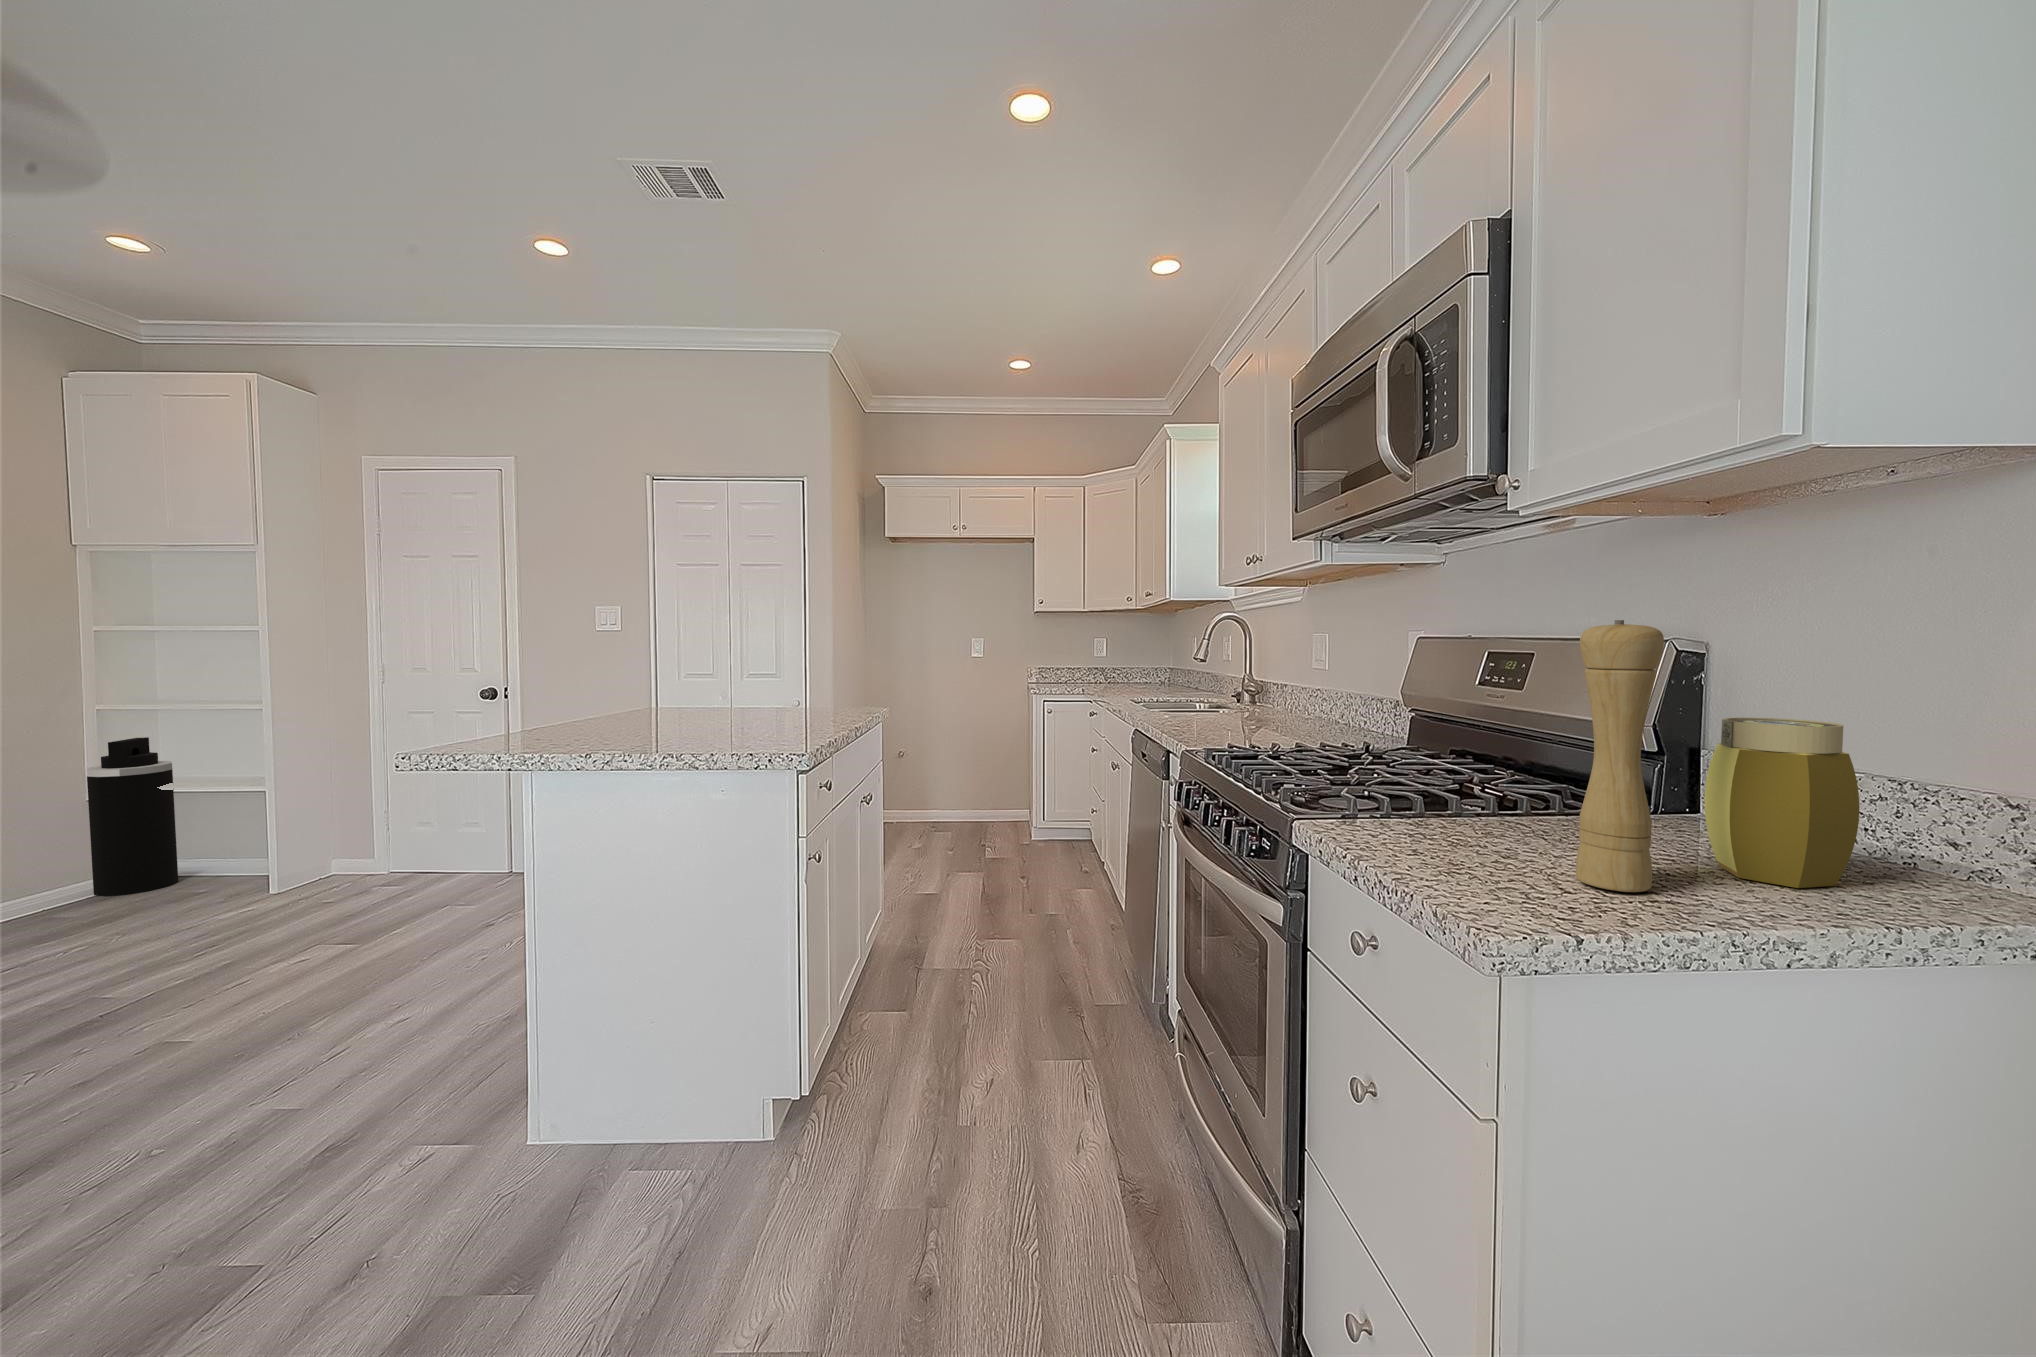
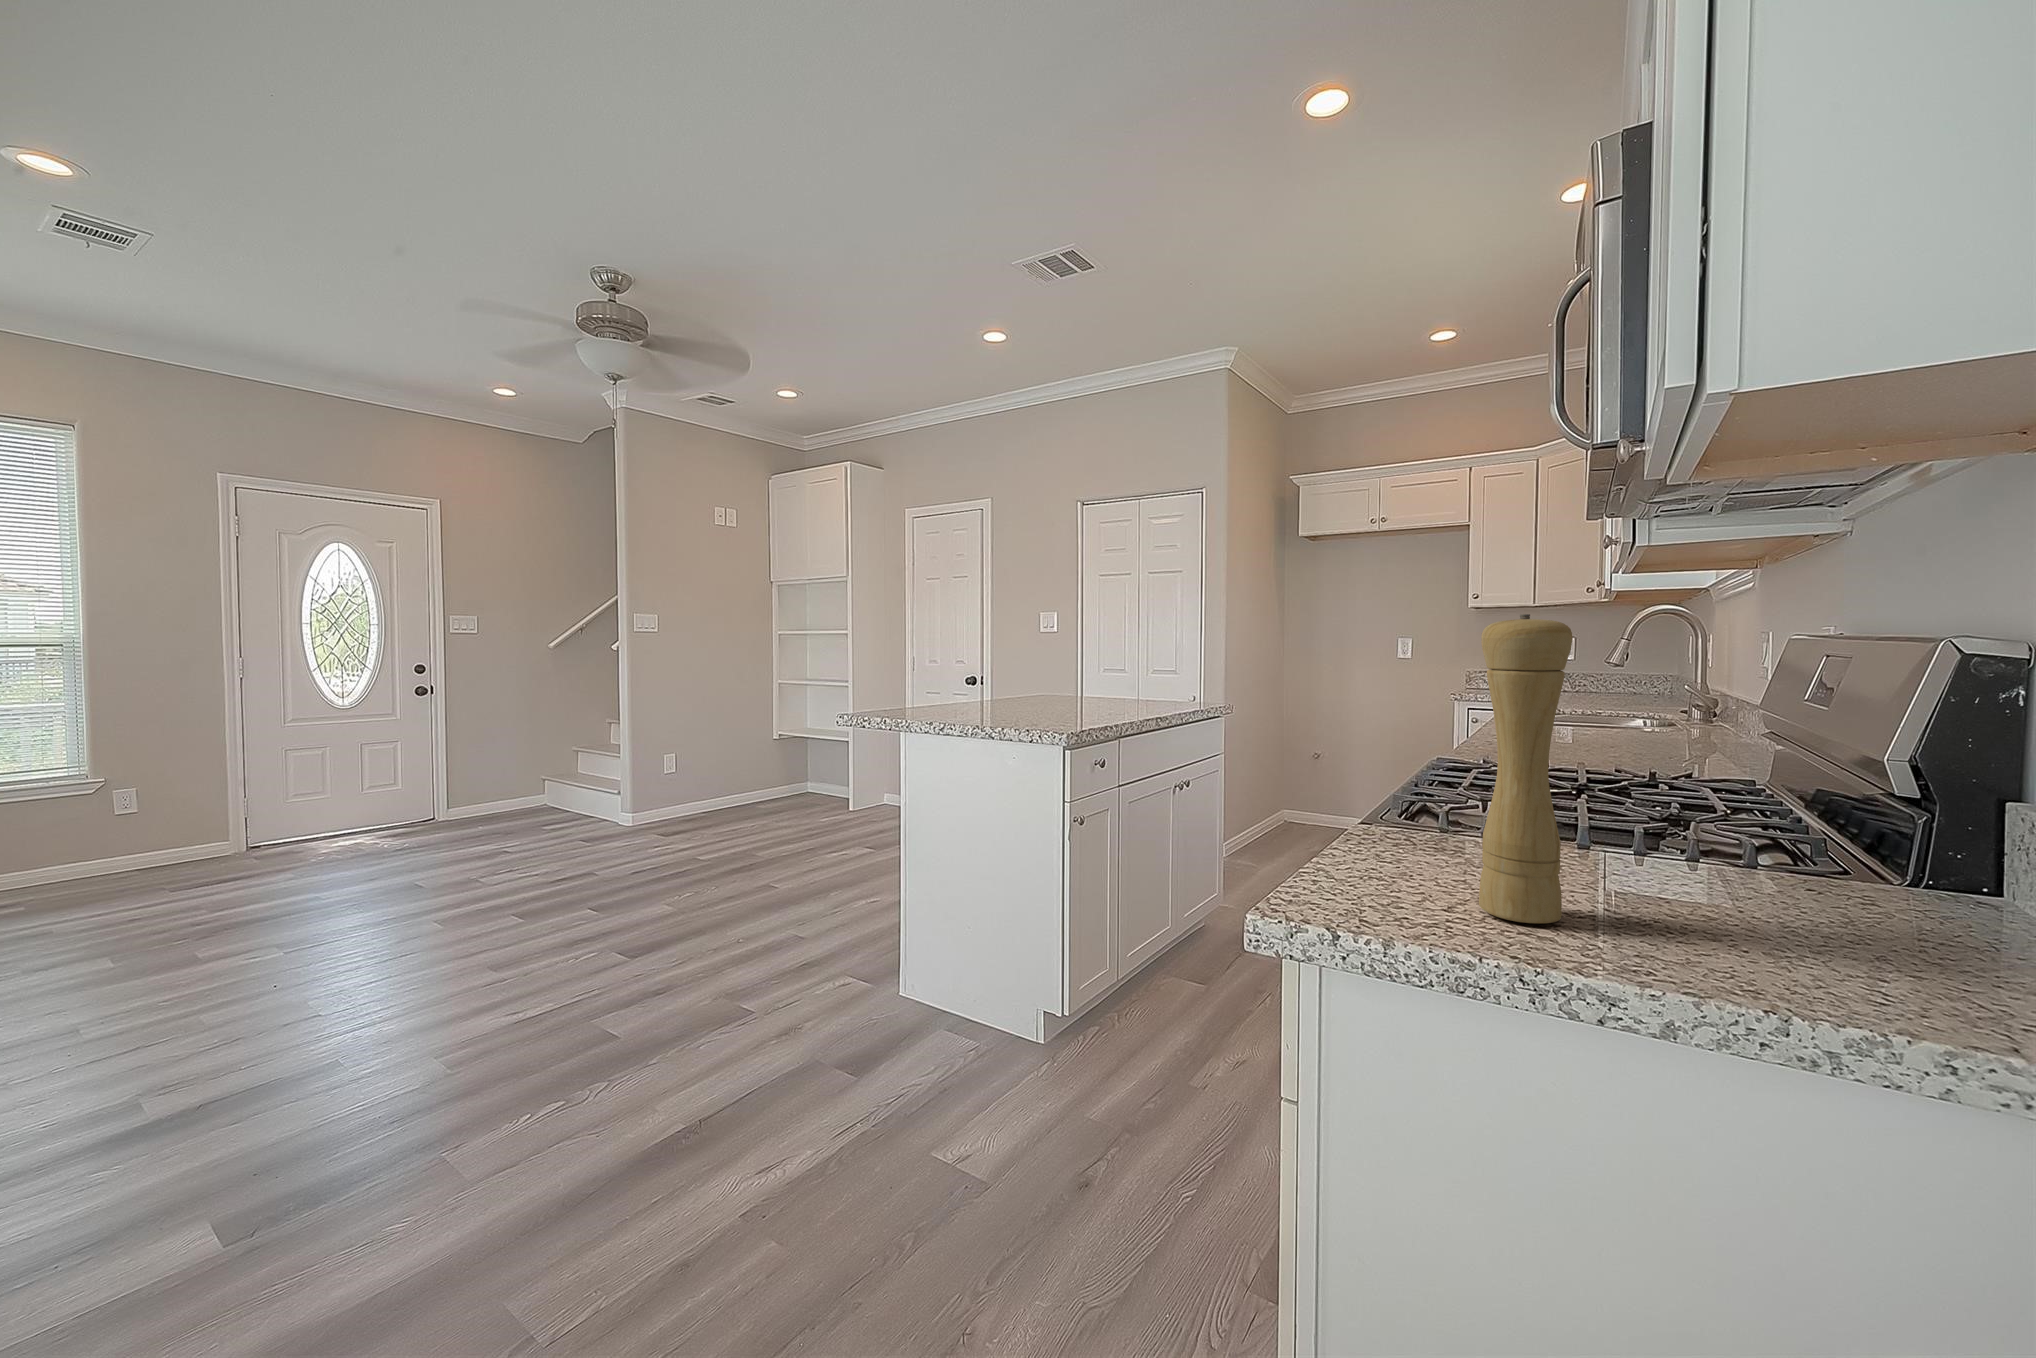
jar: present [1705,718,1859,888] -> none [1706,739,1909,974]
trash can: present [87,737,178,896] -> none [770,702,809,800]

